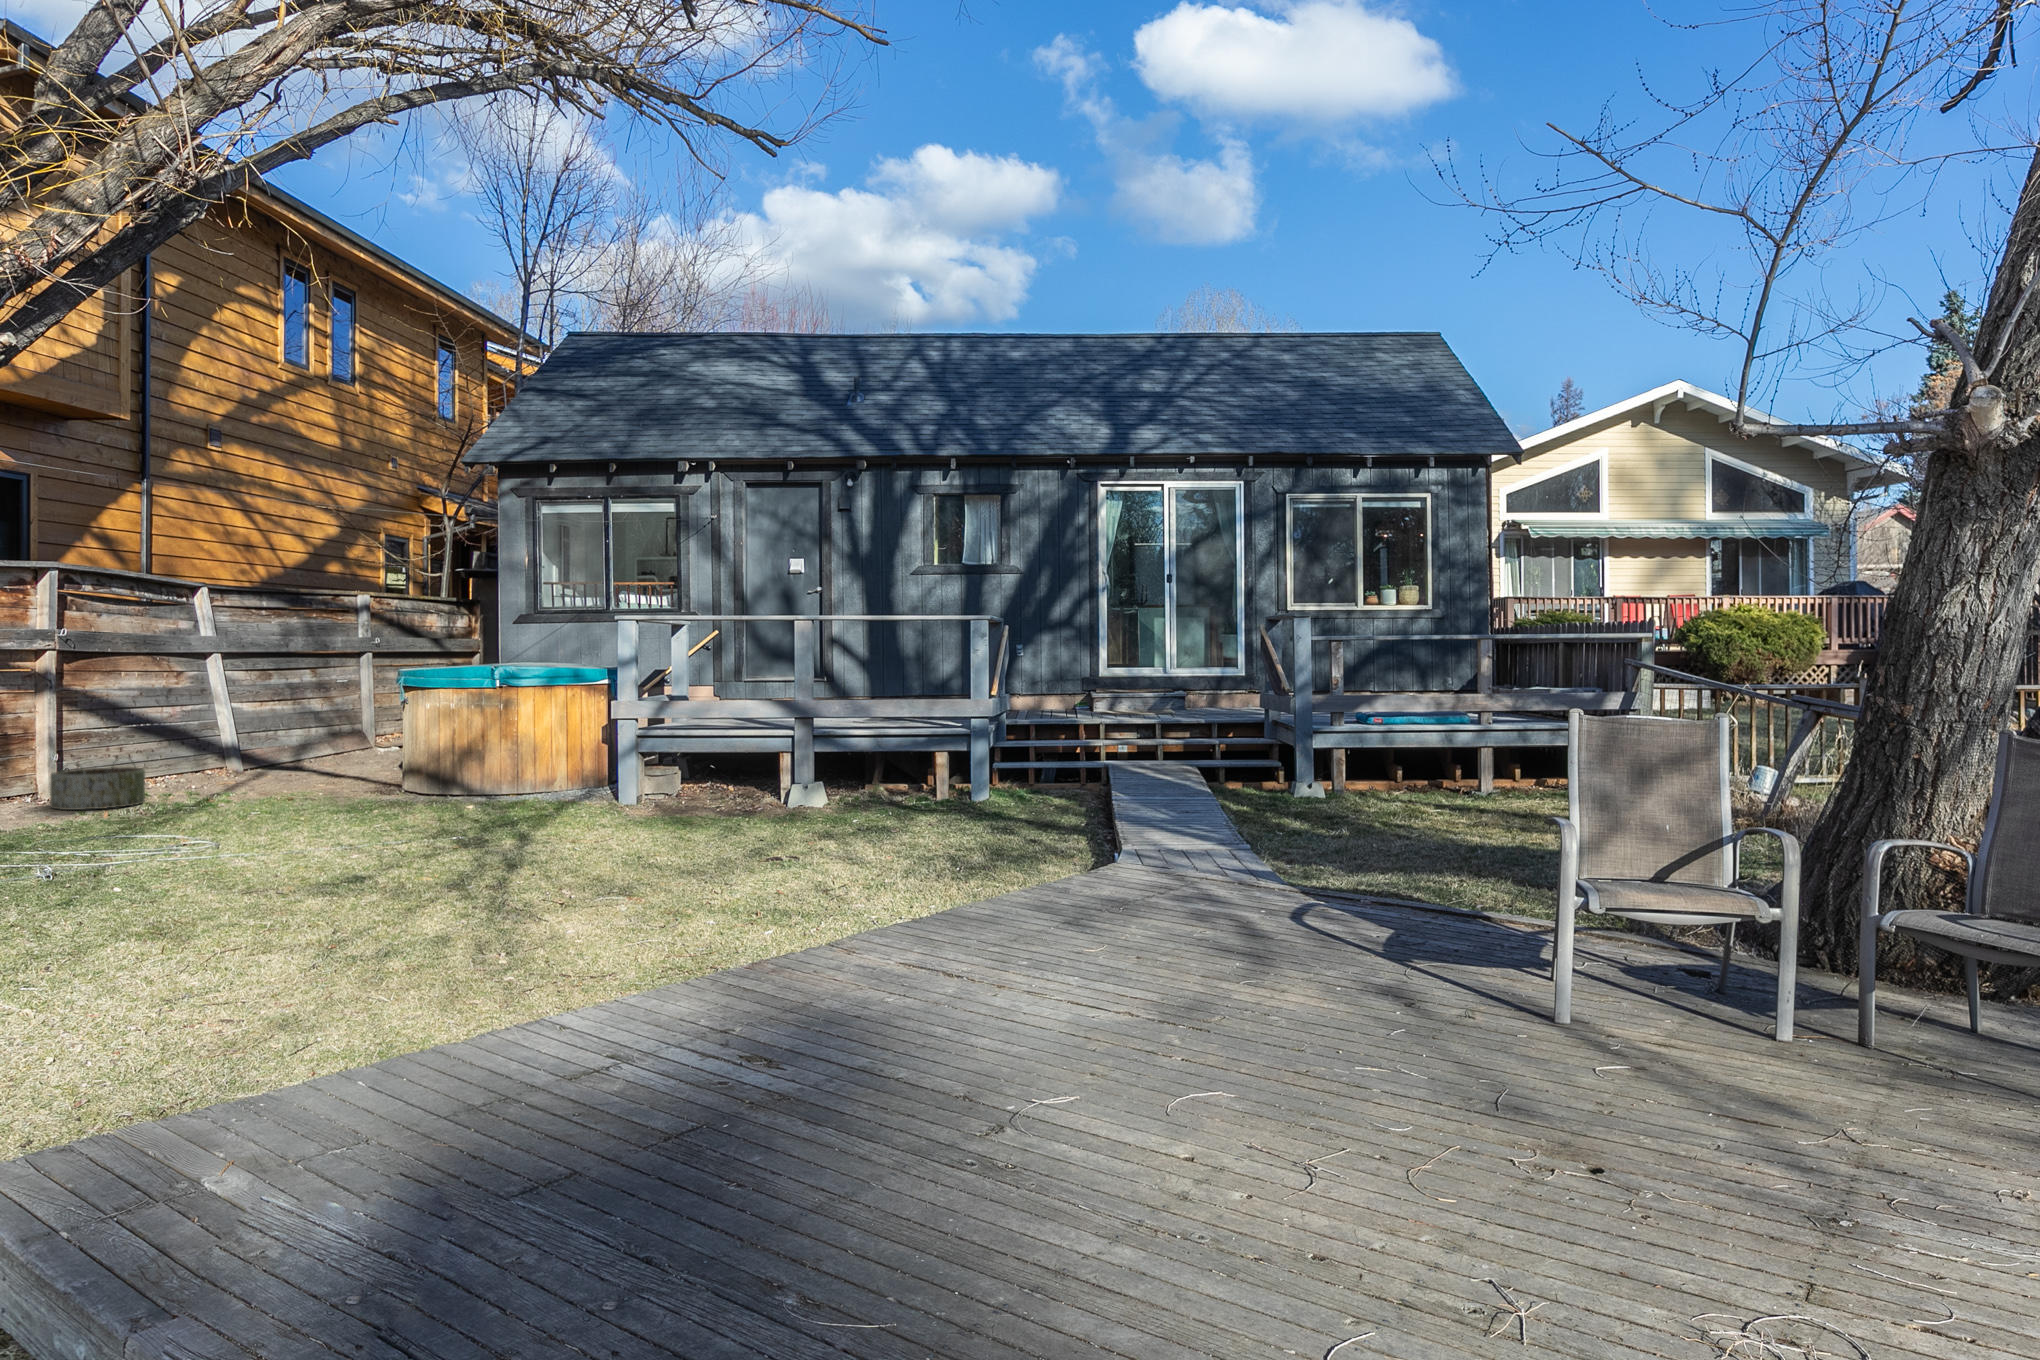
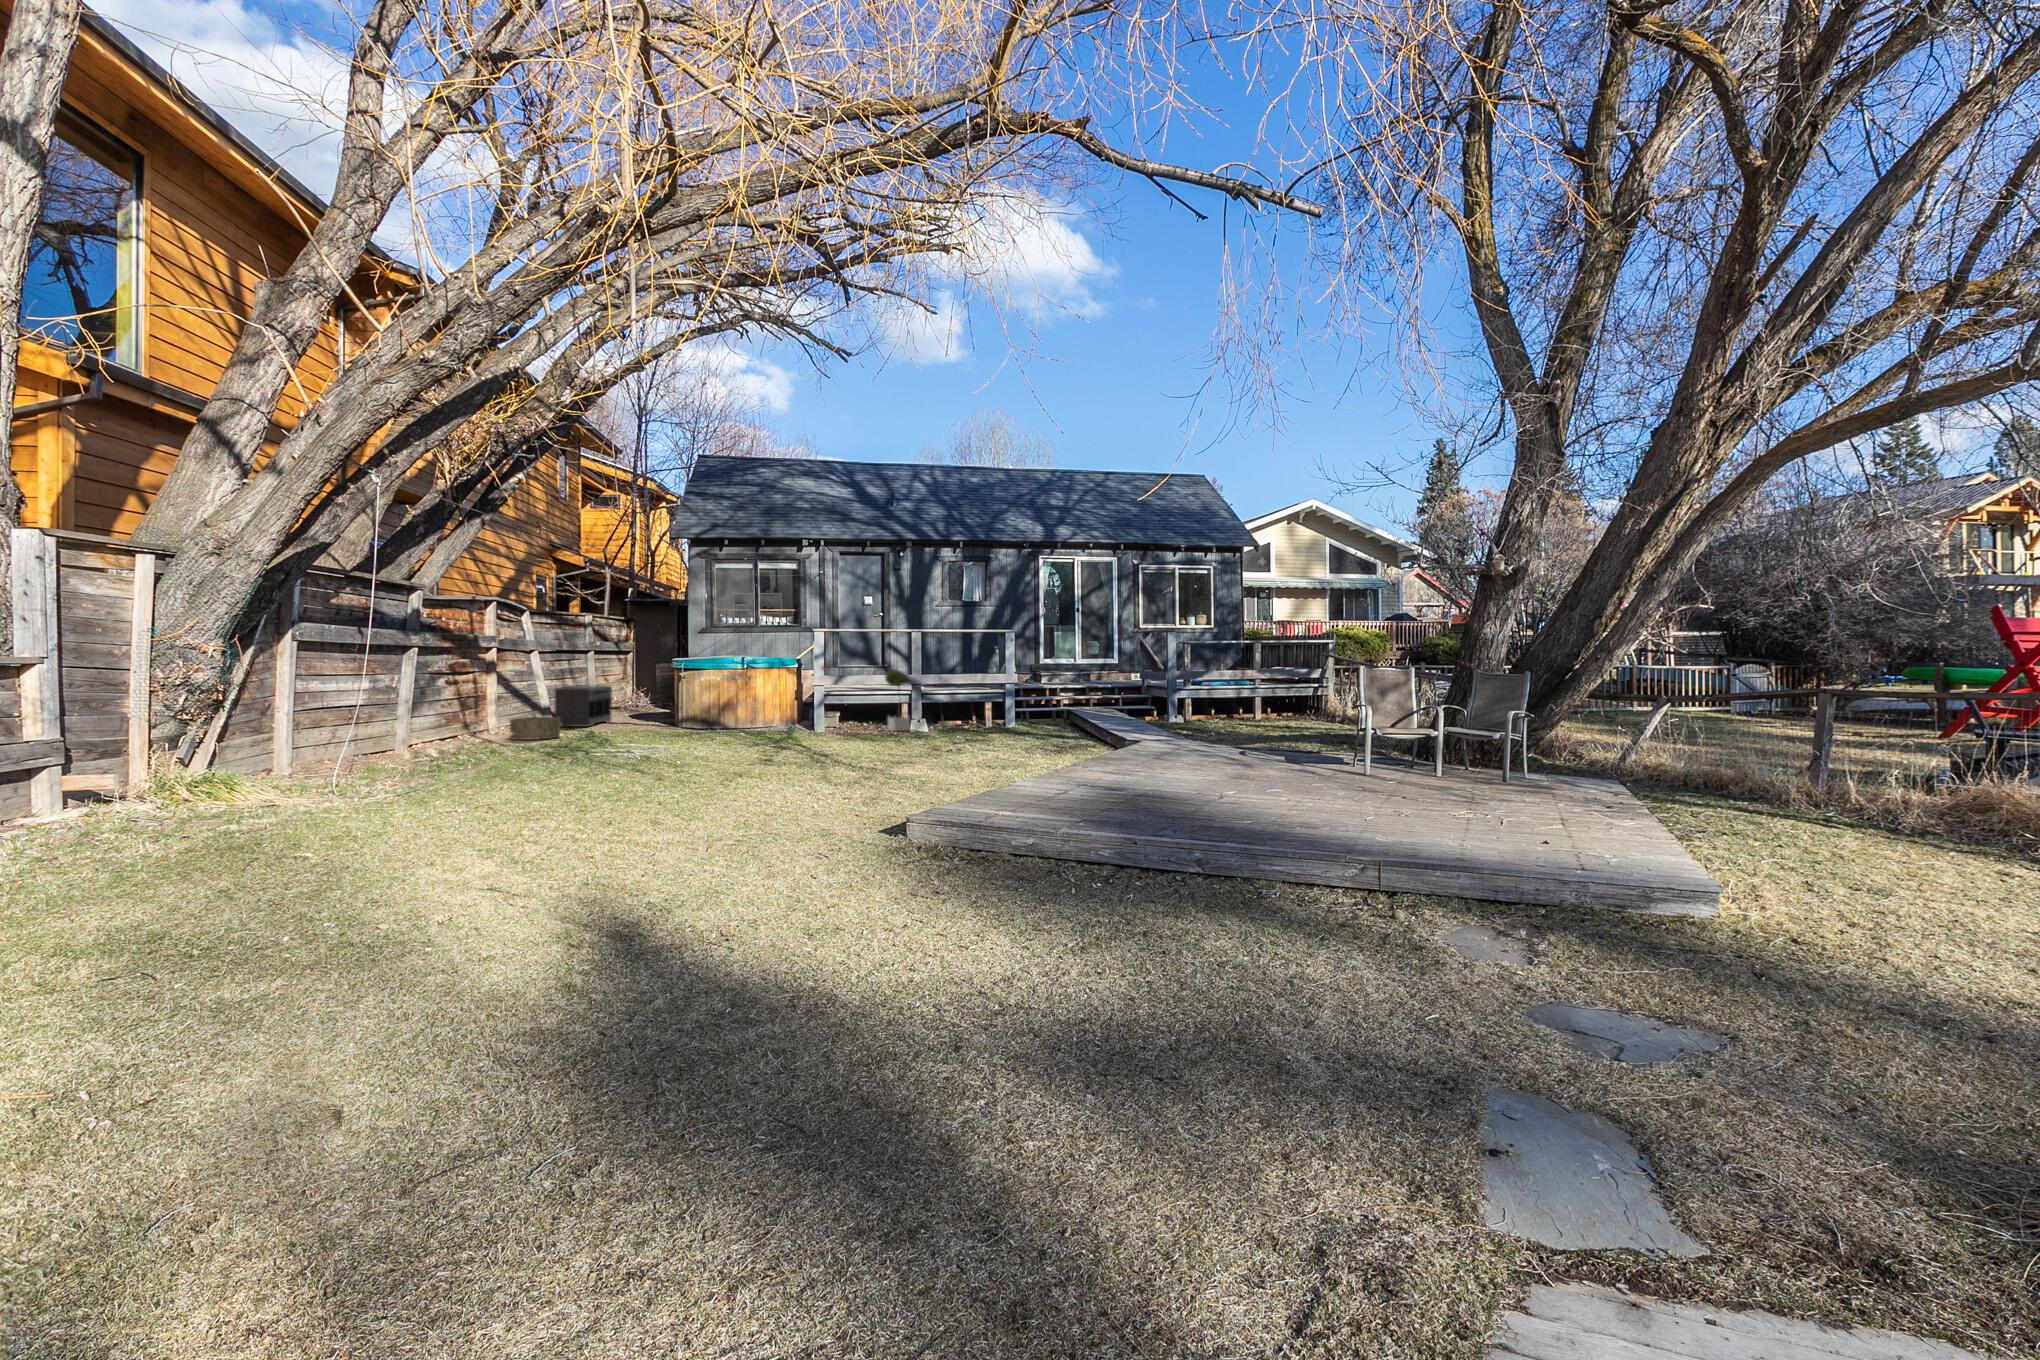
potted tree: none [737,686,787,802] -> present [885,670,910,731]
bench: none [201,709,328,781] -> present [554,685,612,727]

